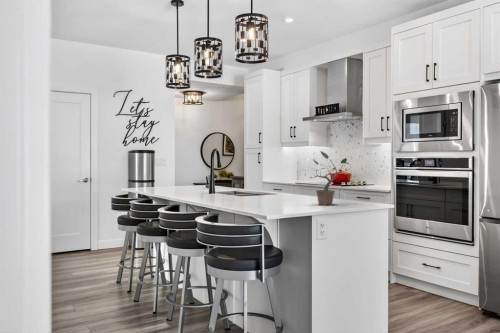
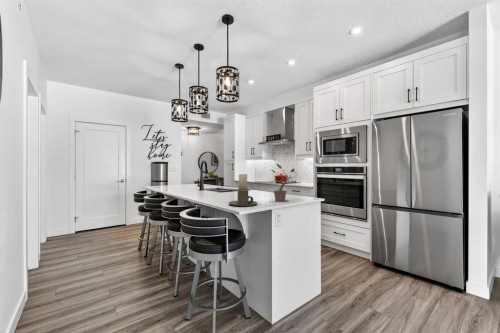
candle holder: none [252,165,292,209] -> present [229,174,257,206]

